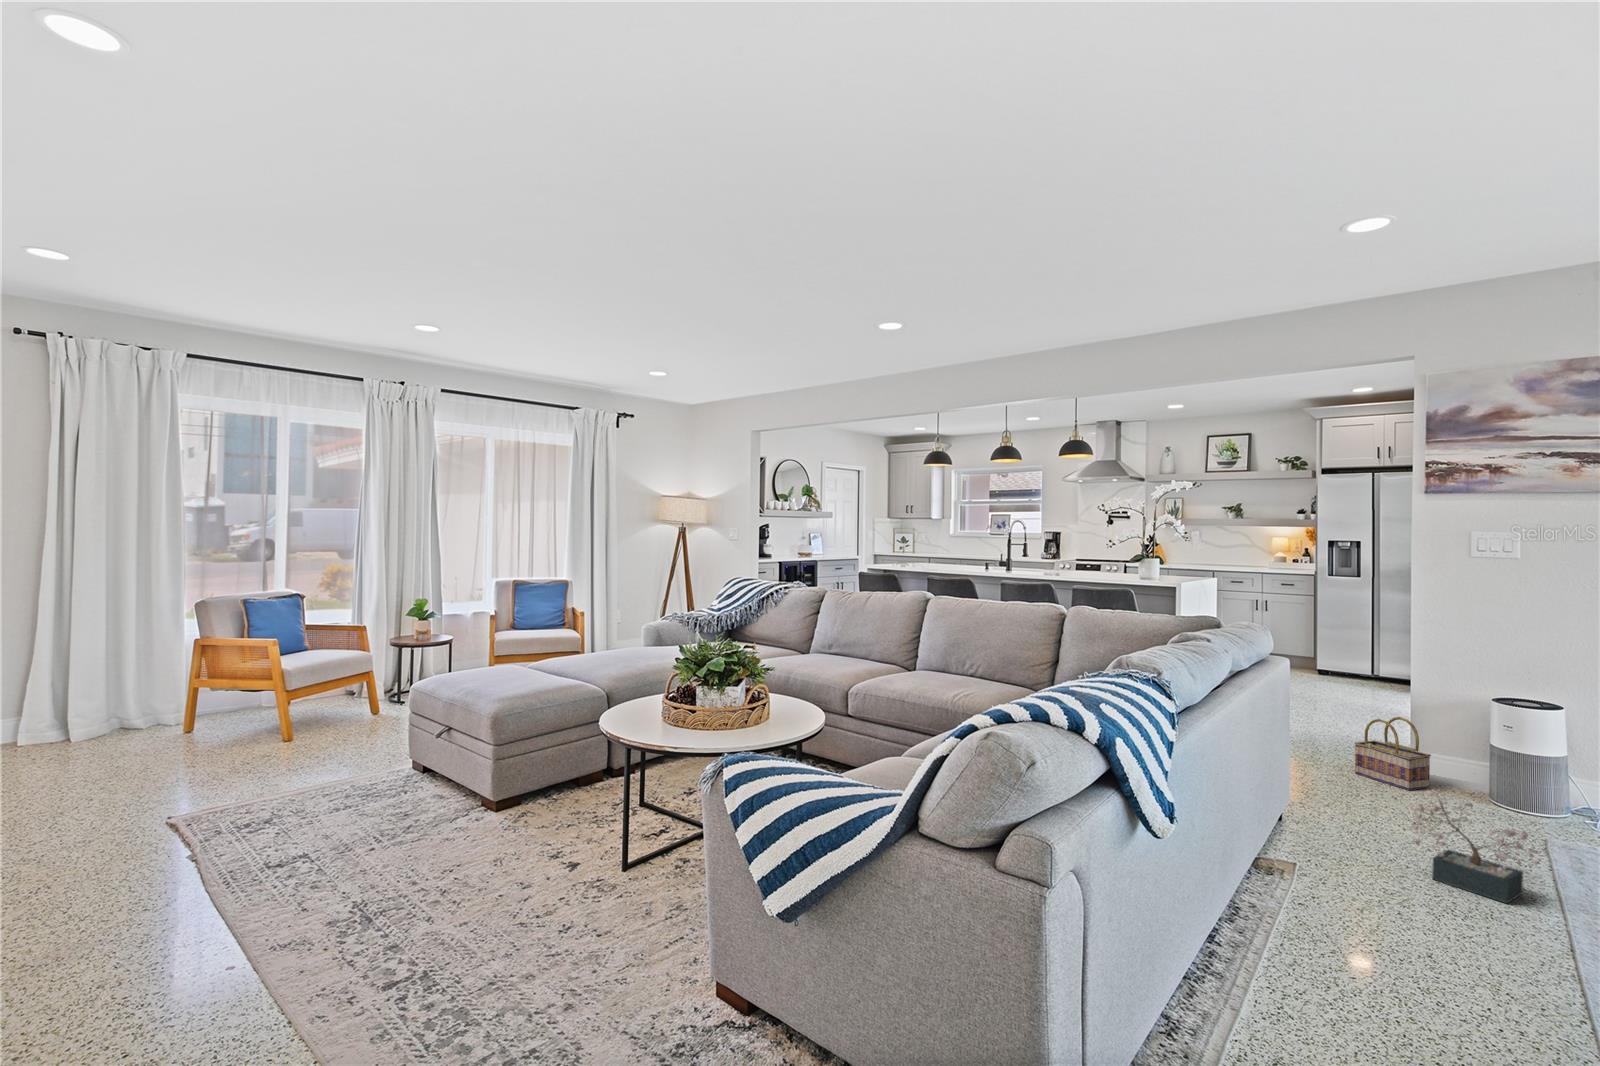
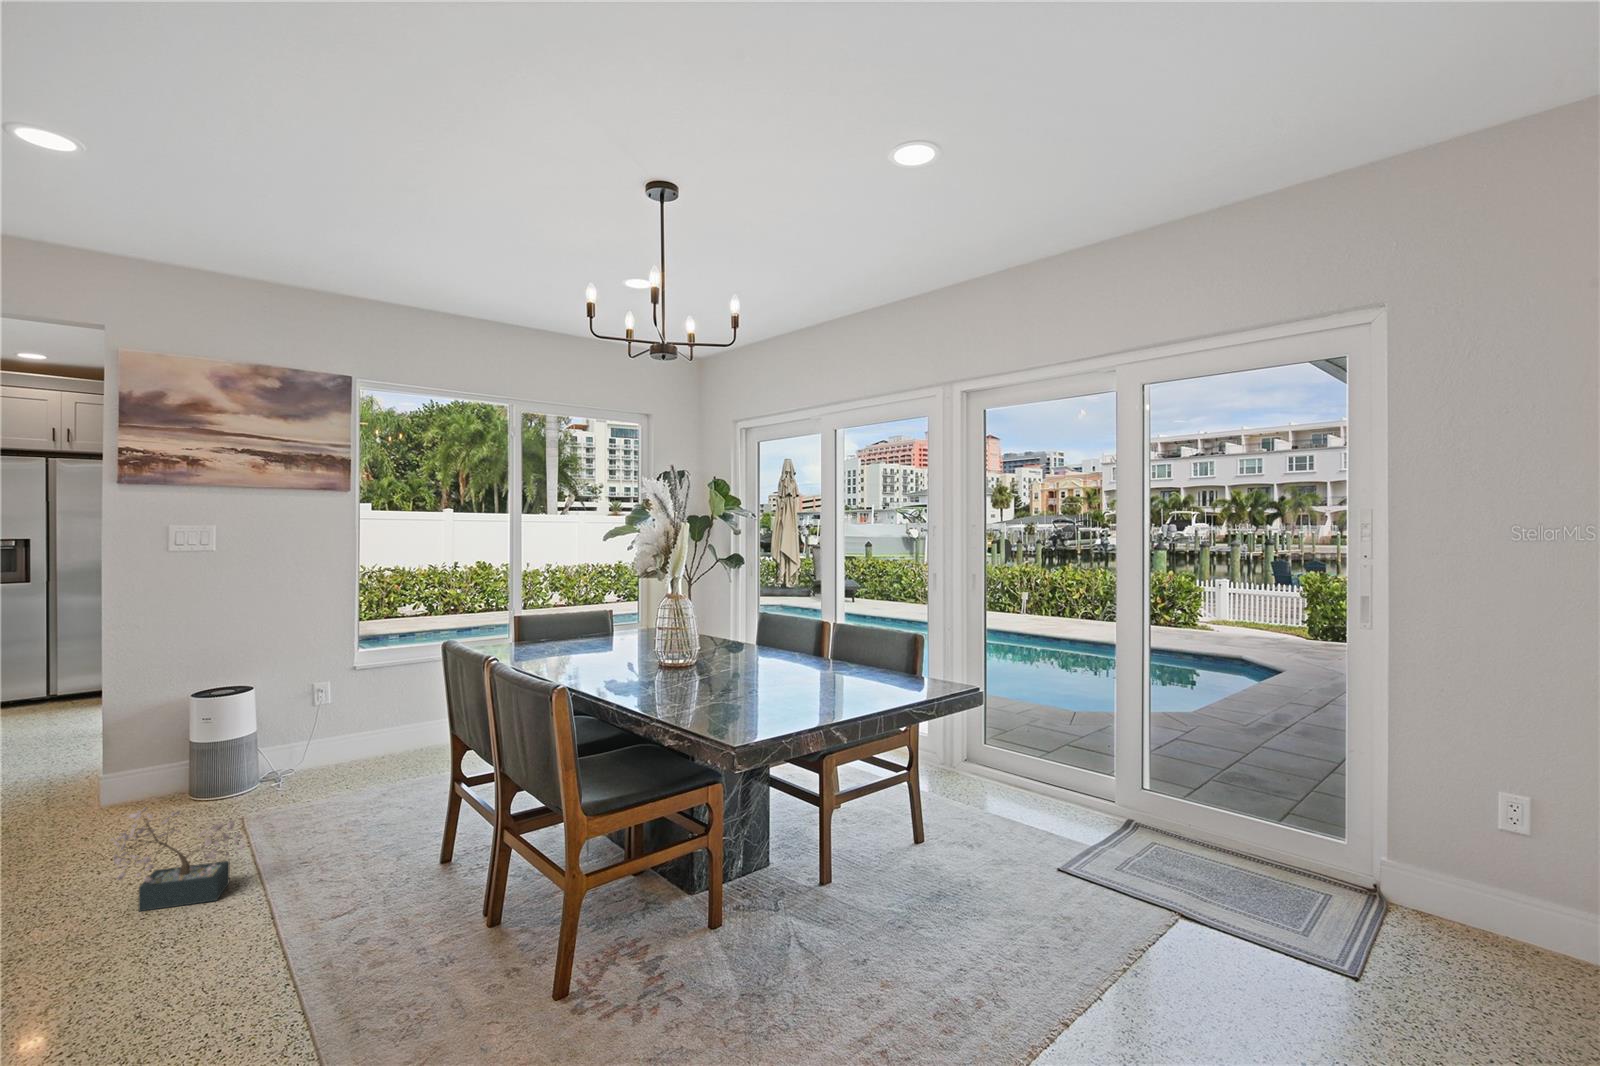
basket: present [1354,717,1431,790] -> none [31,737,128,821]

